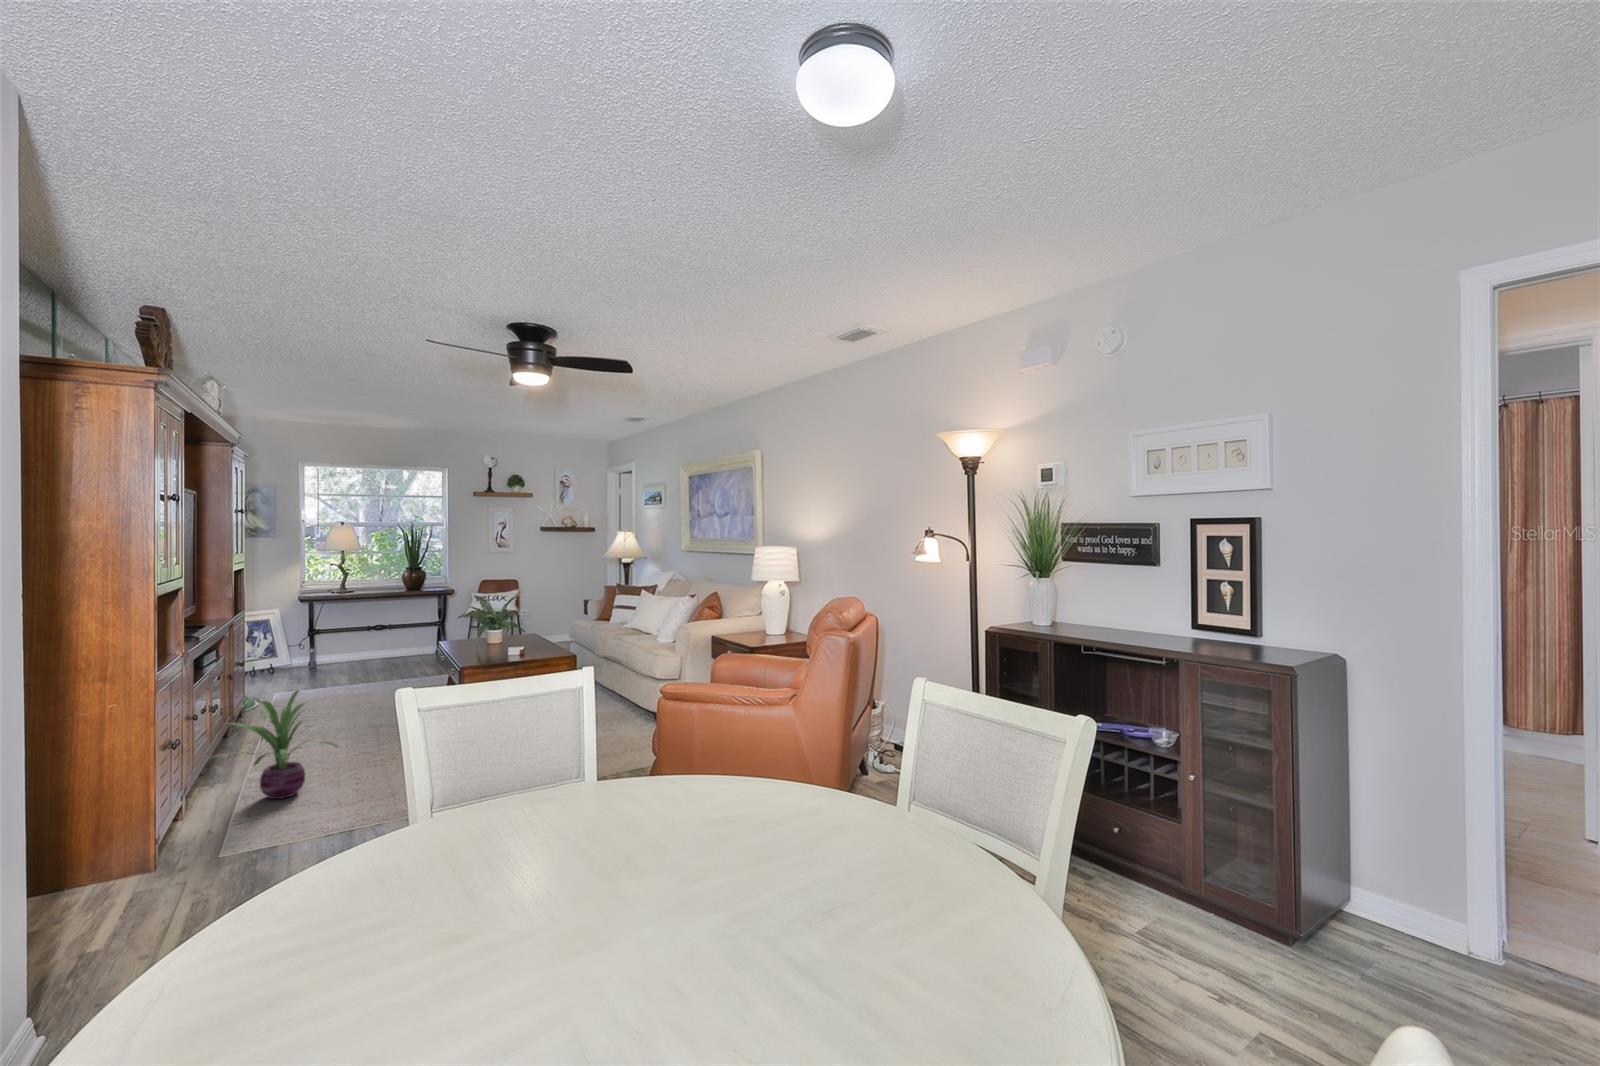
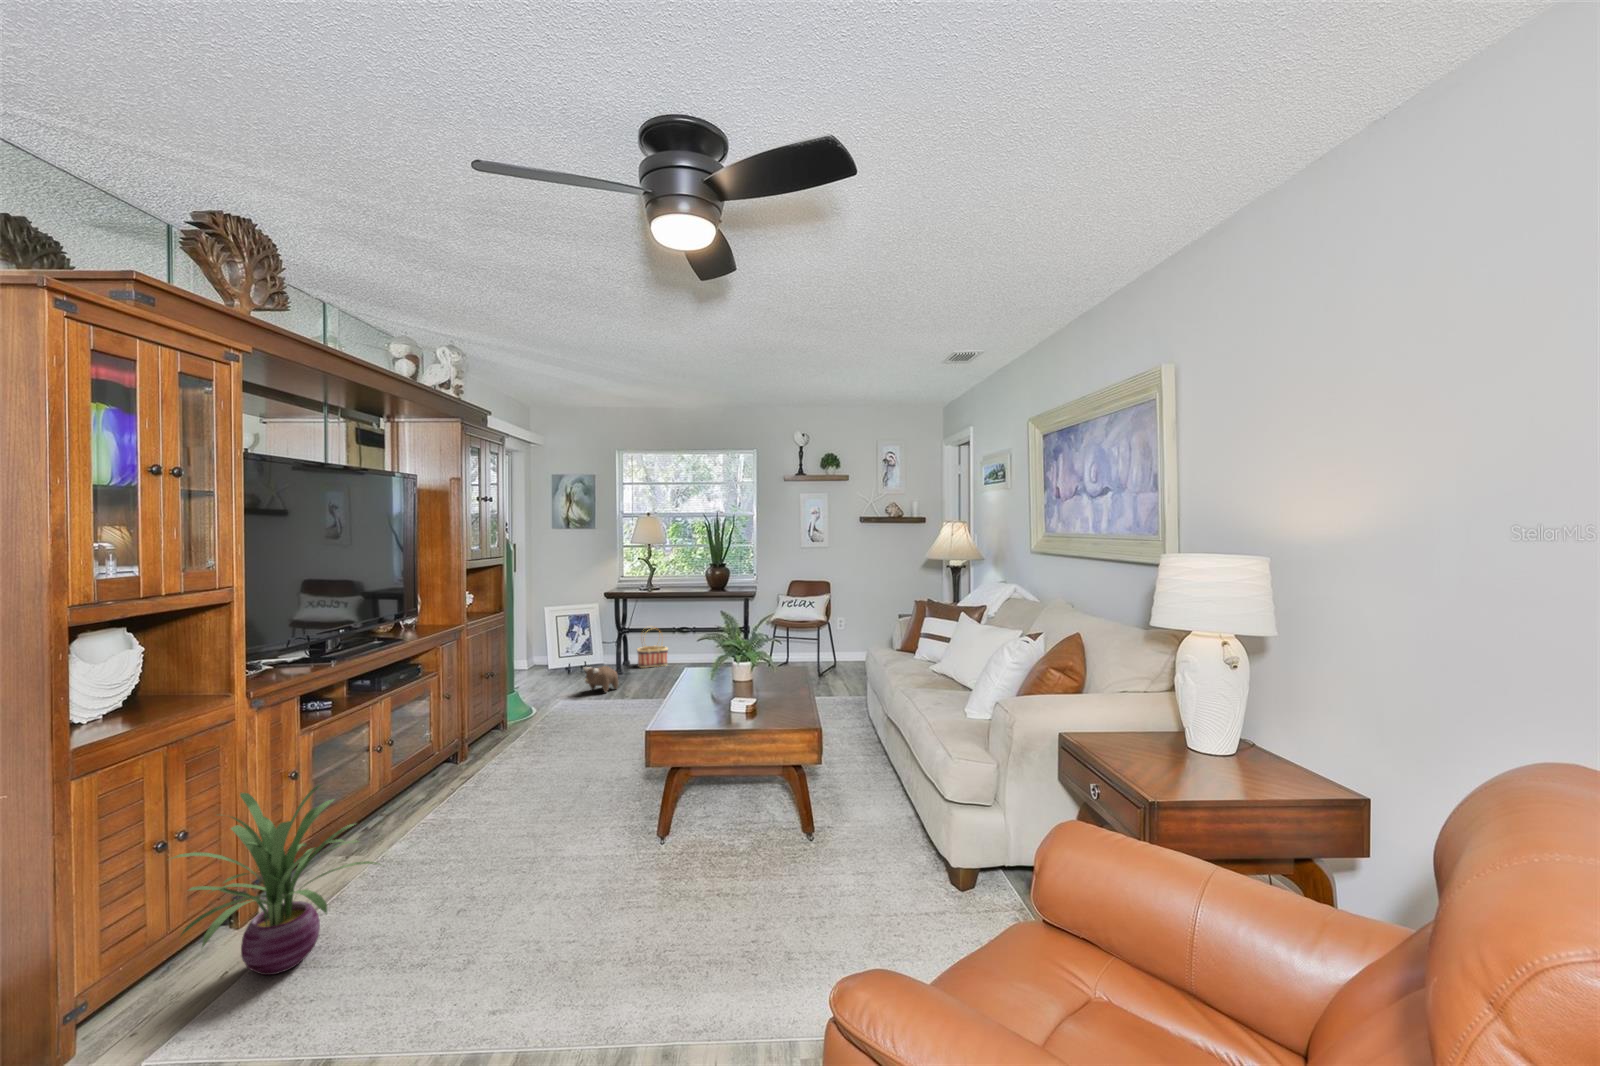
basket: none [327,627,360,665] -> present [637,631,668,668]
plush toy: none [298,659,331,682] -> present [584,666,618,692]

